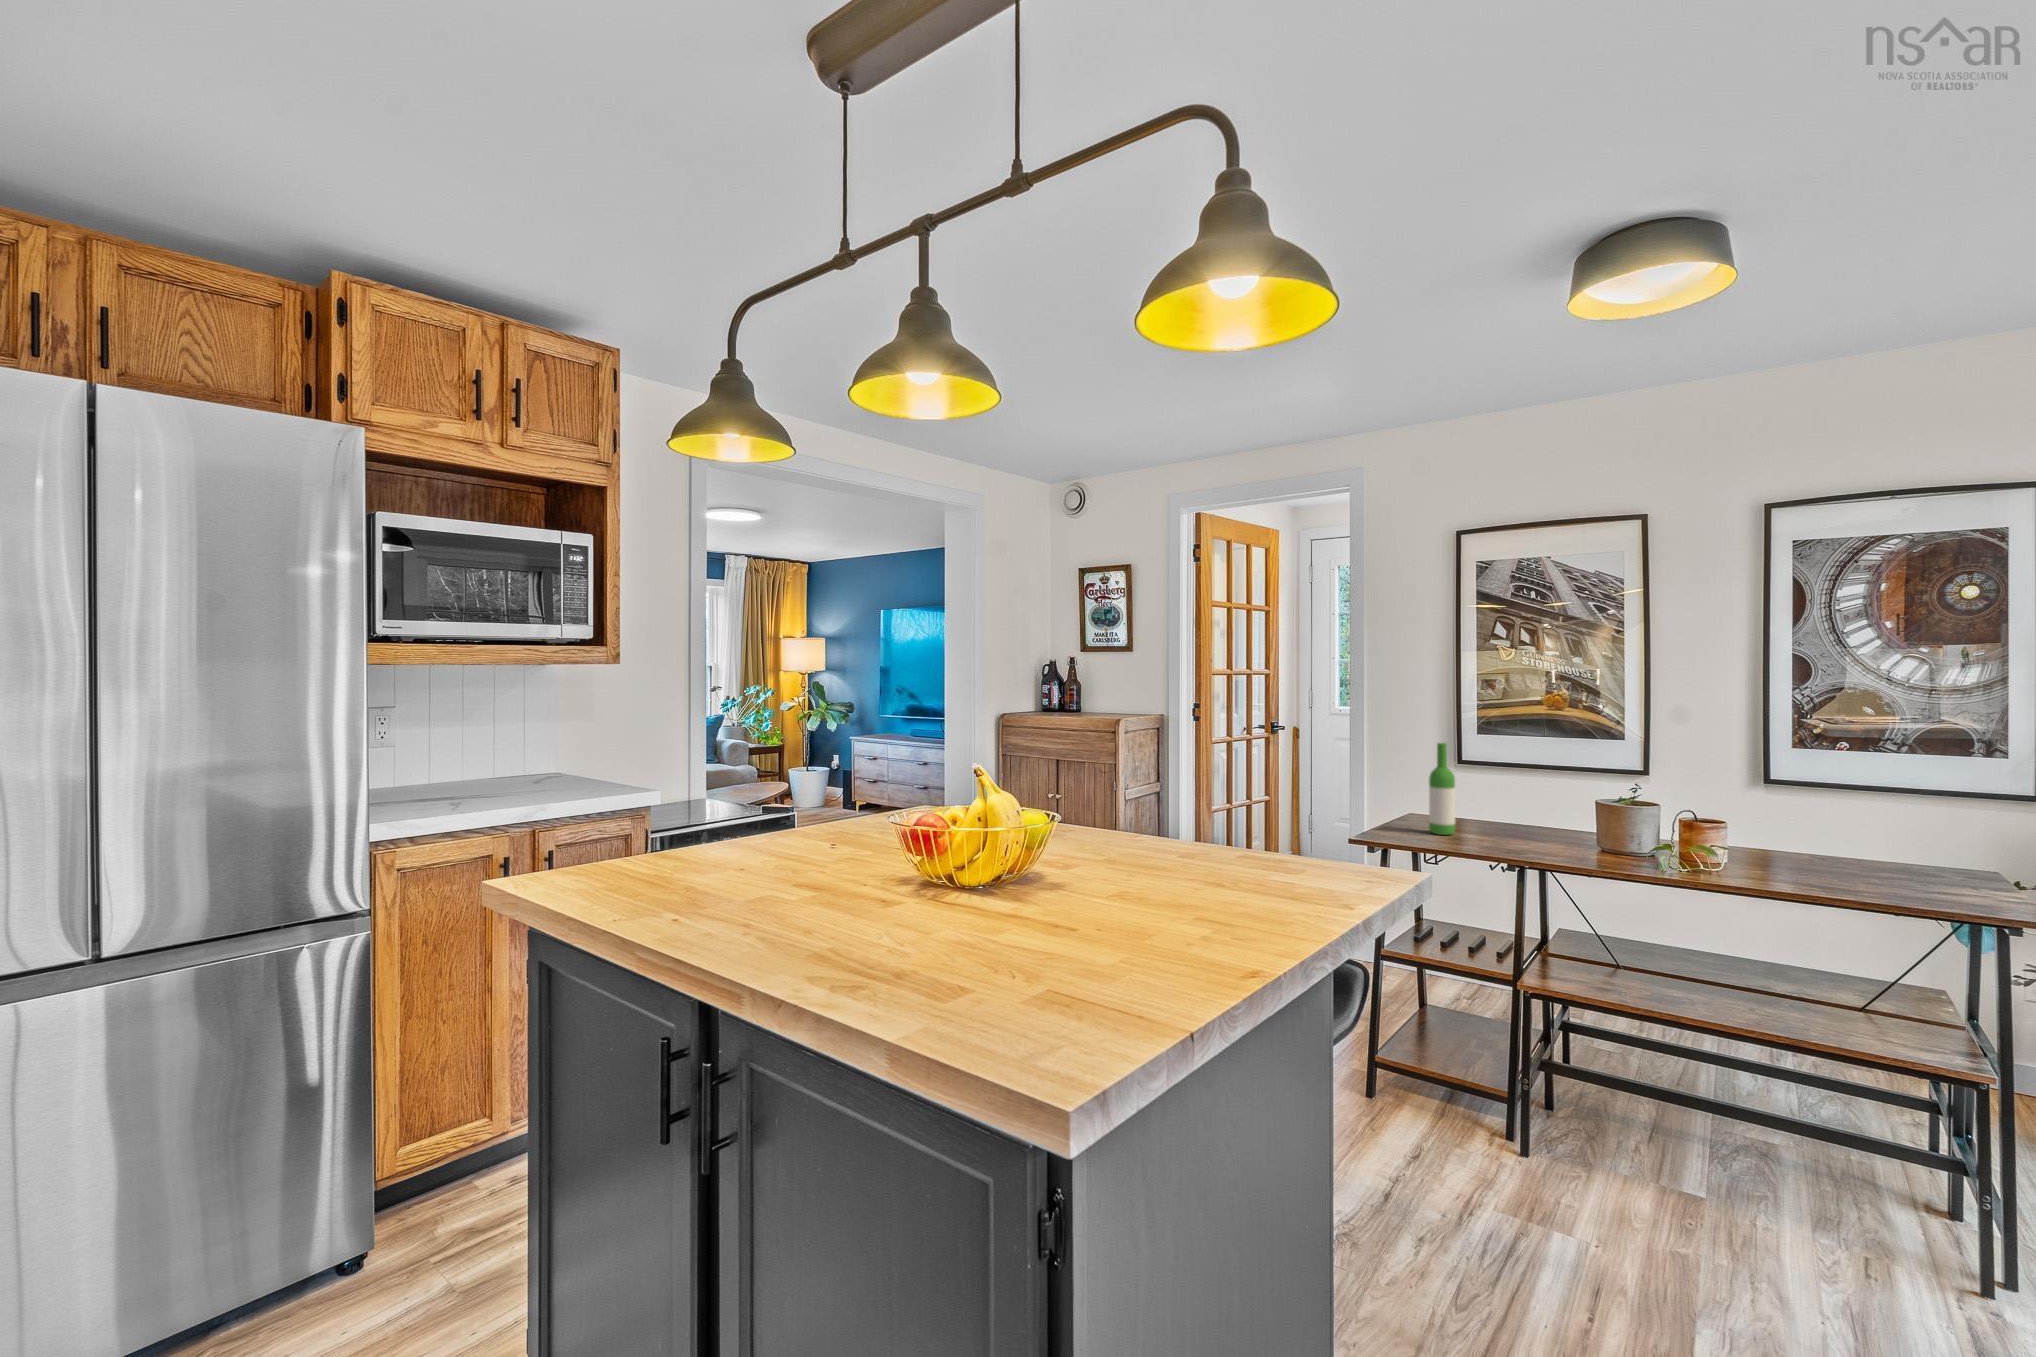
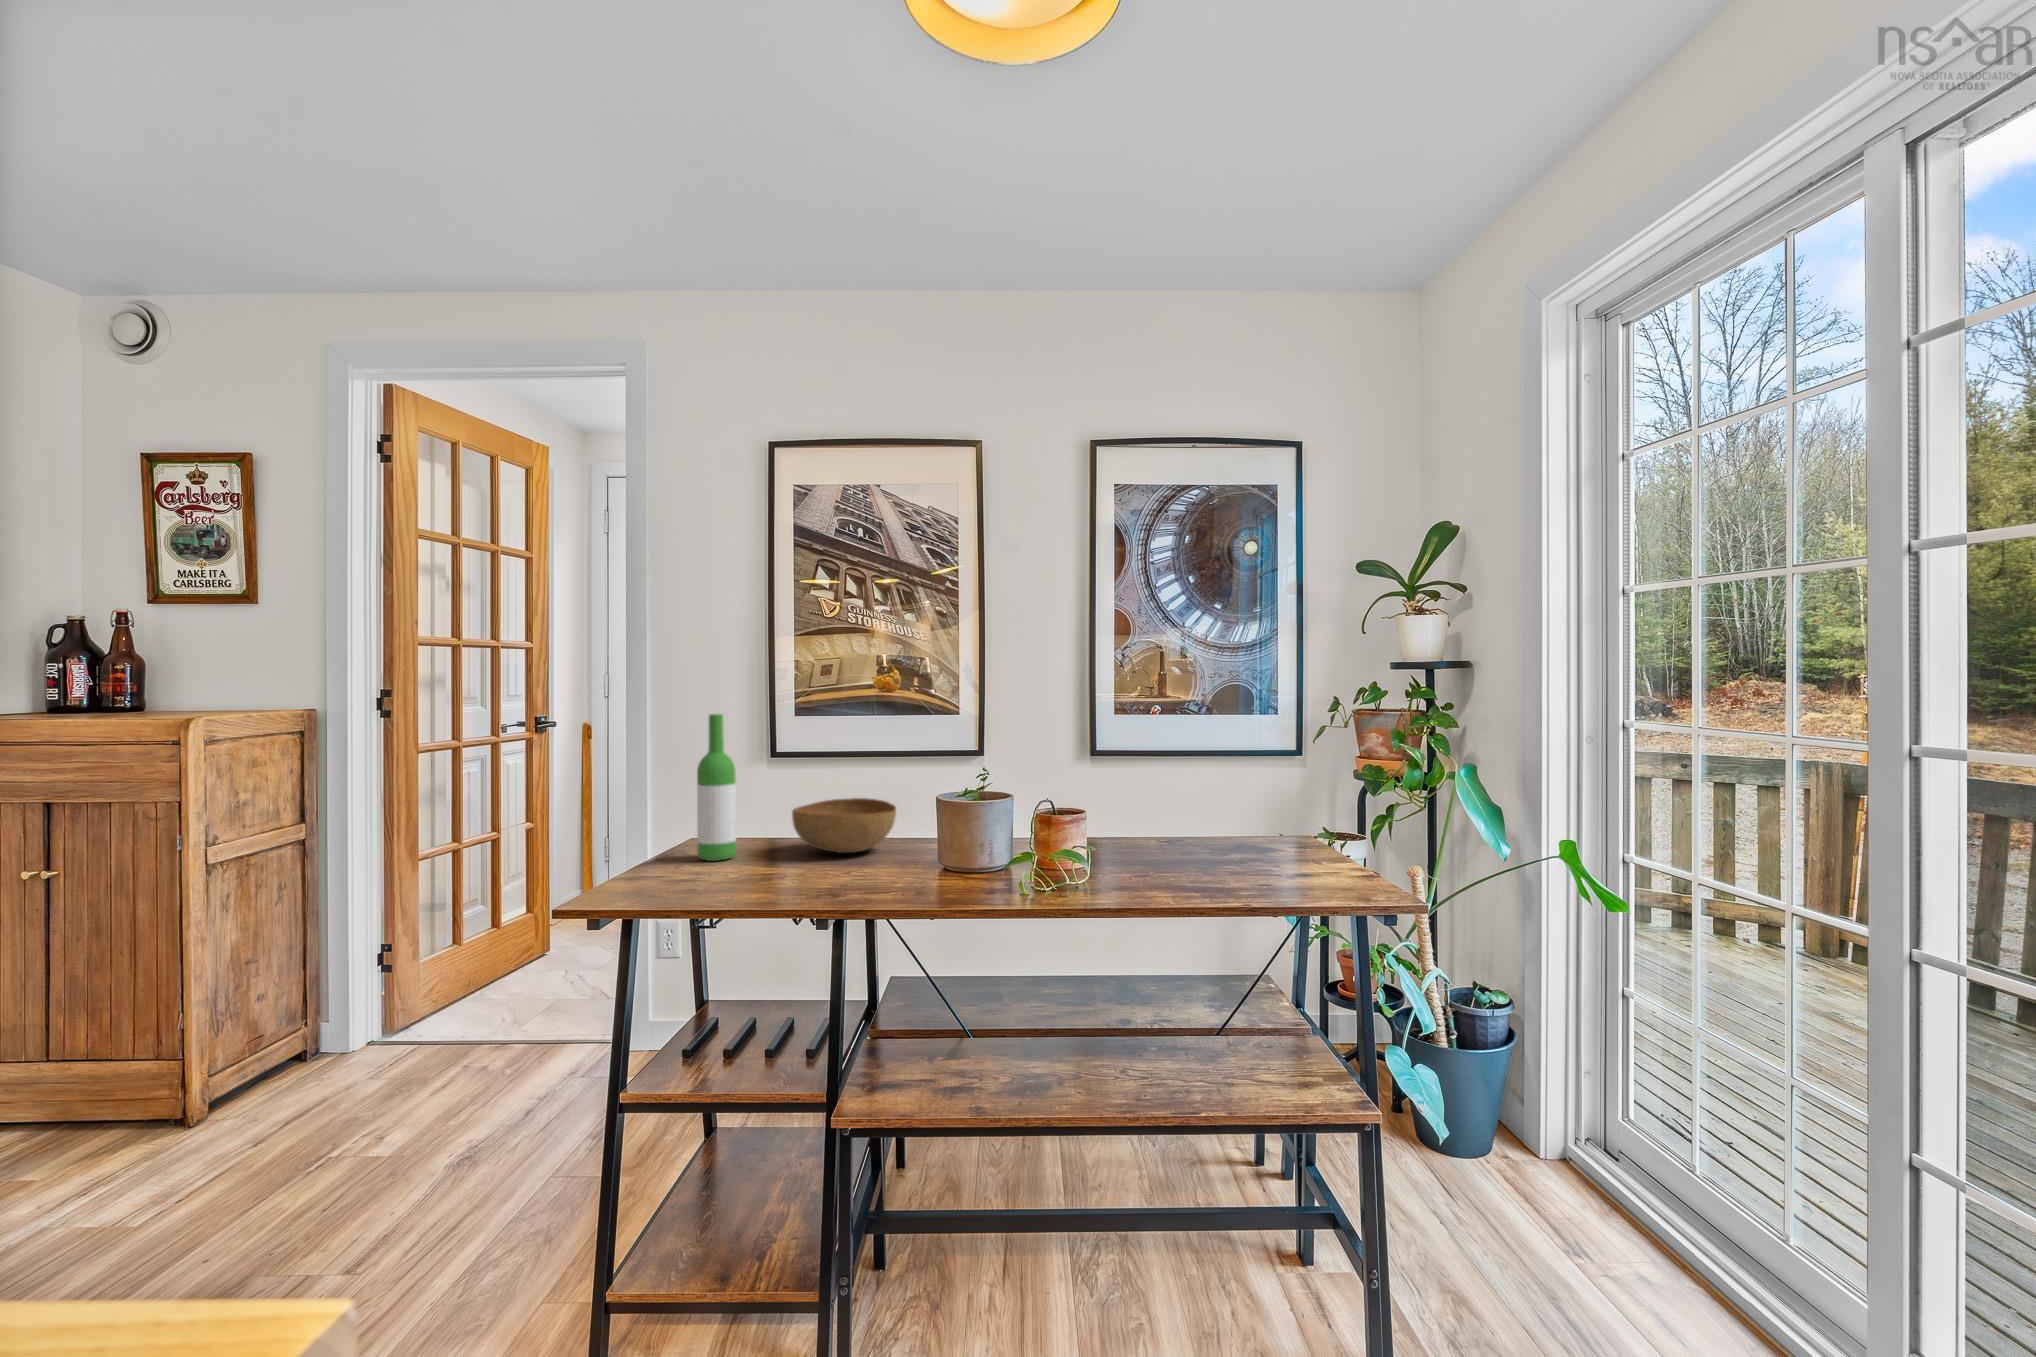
bowl: none [1495,803,1575,841] -> present [792,798,896,853]

